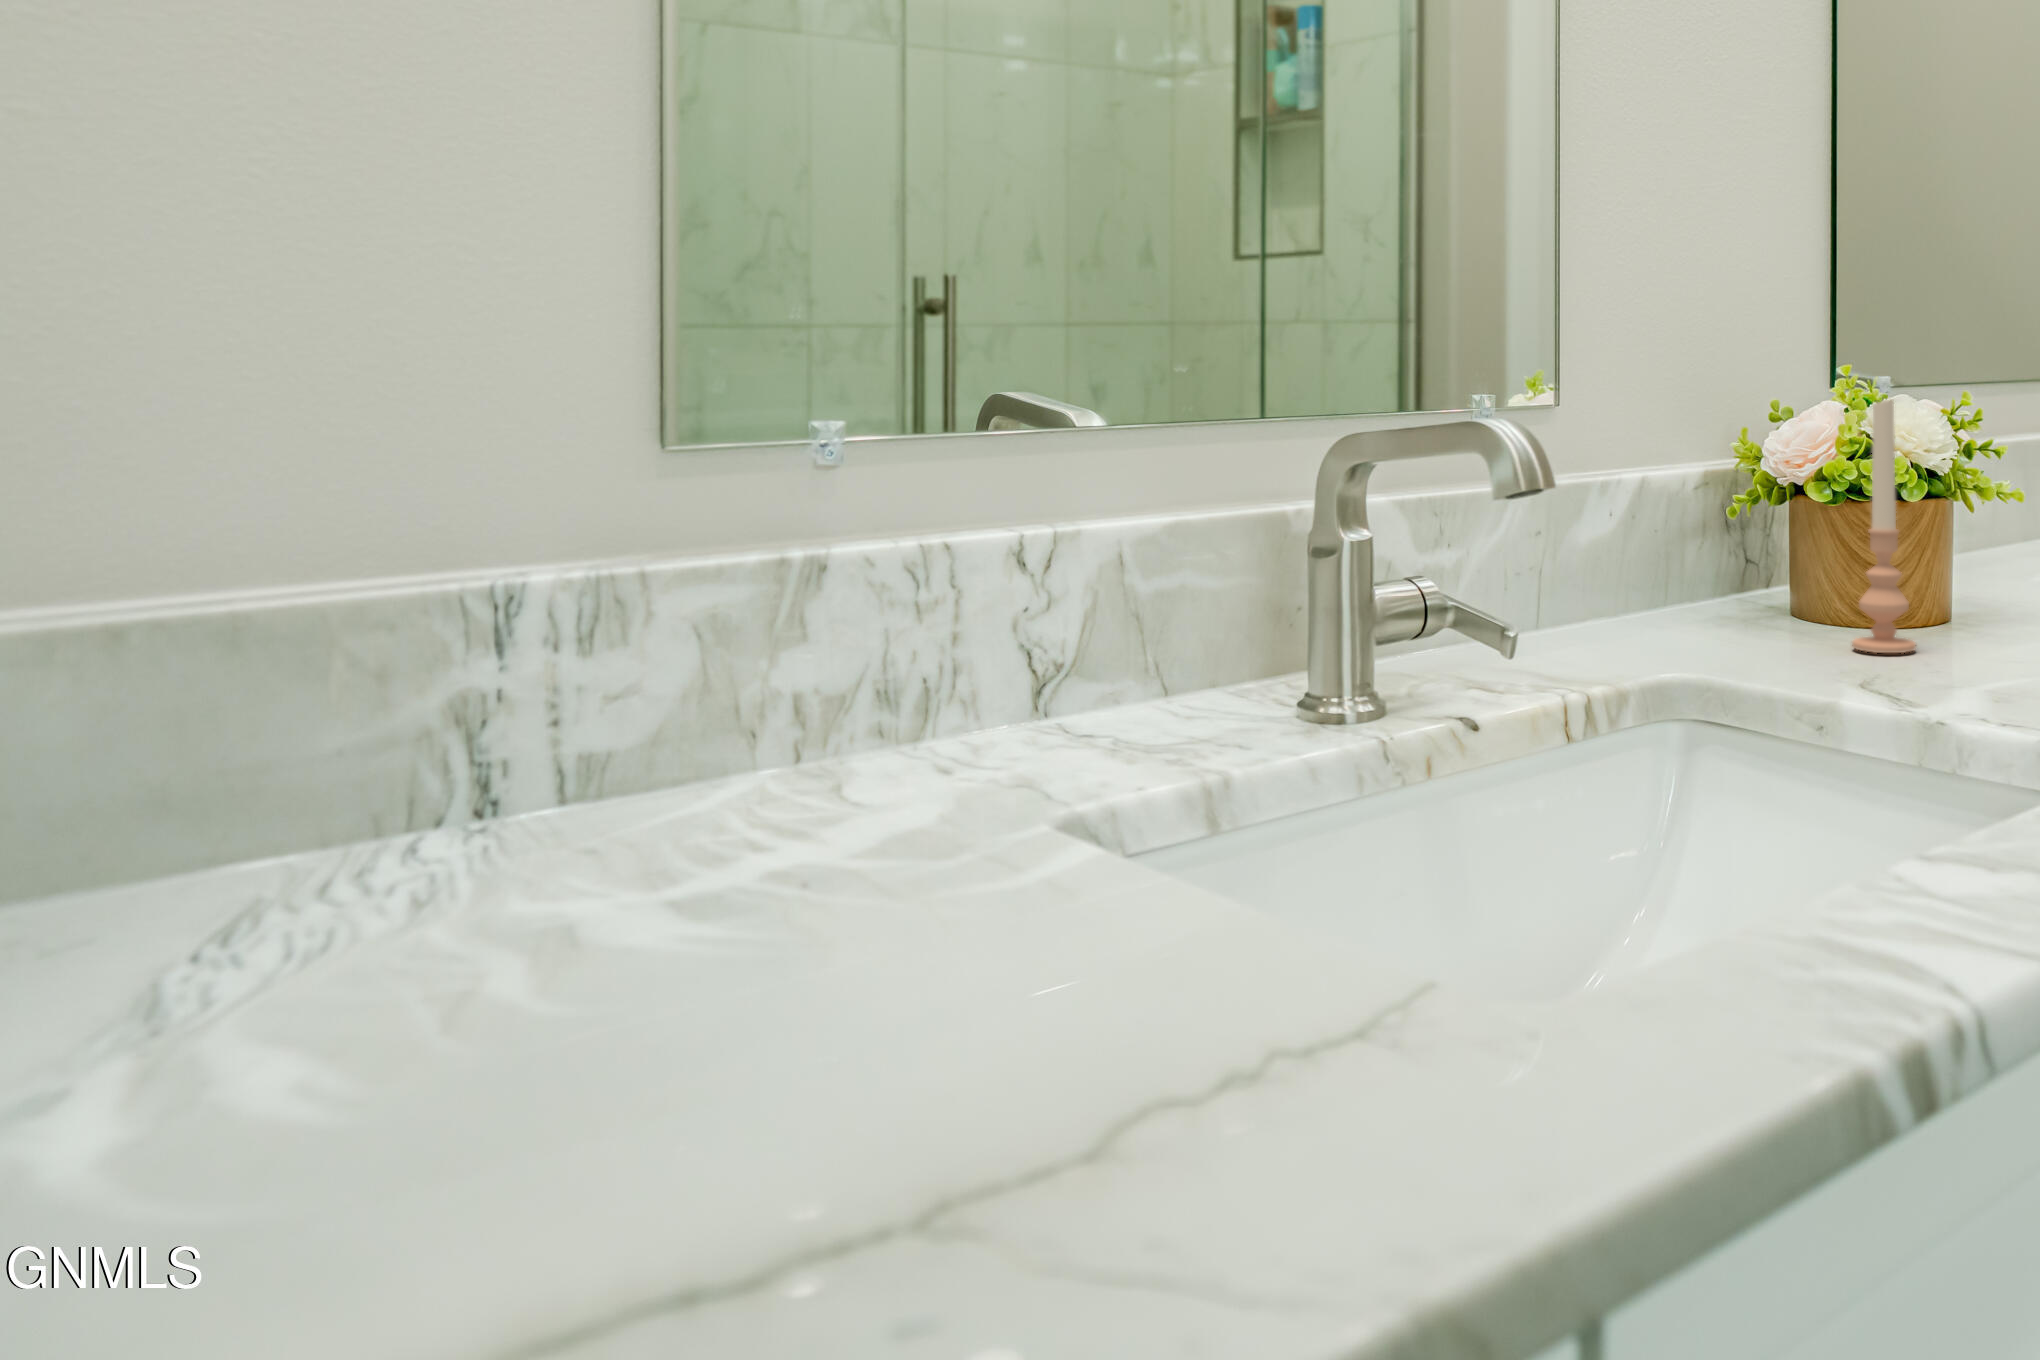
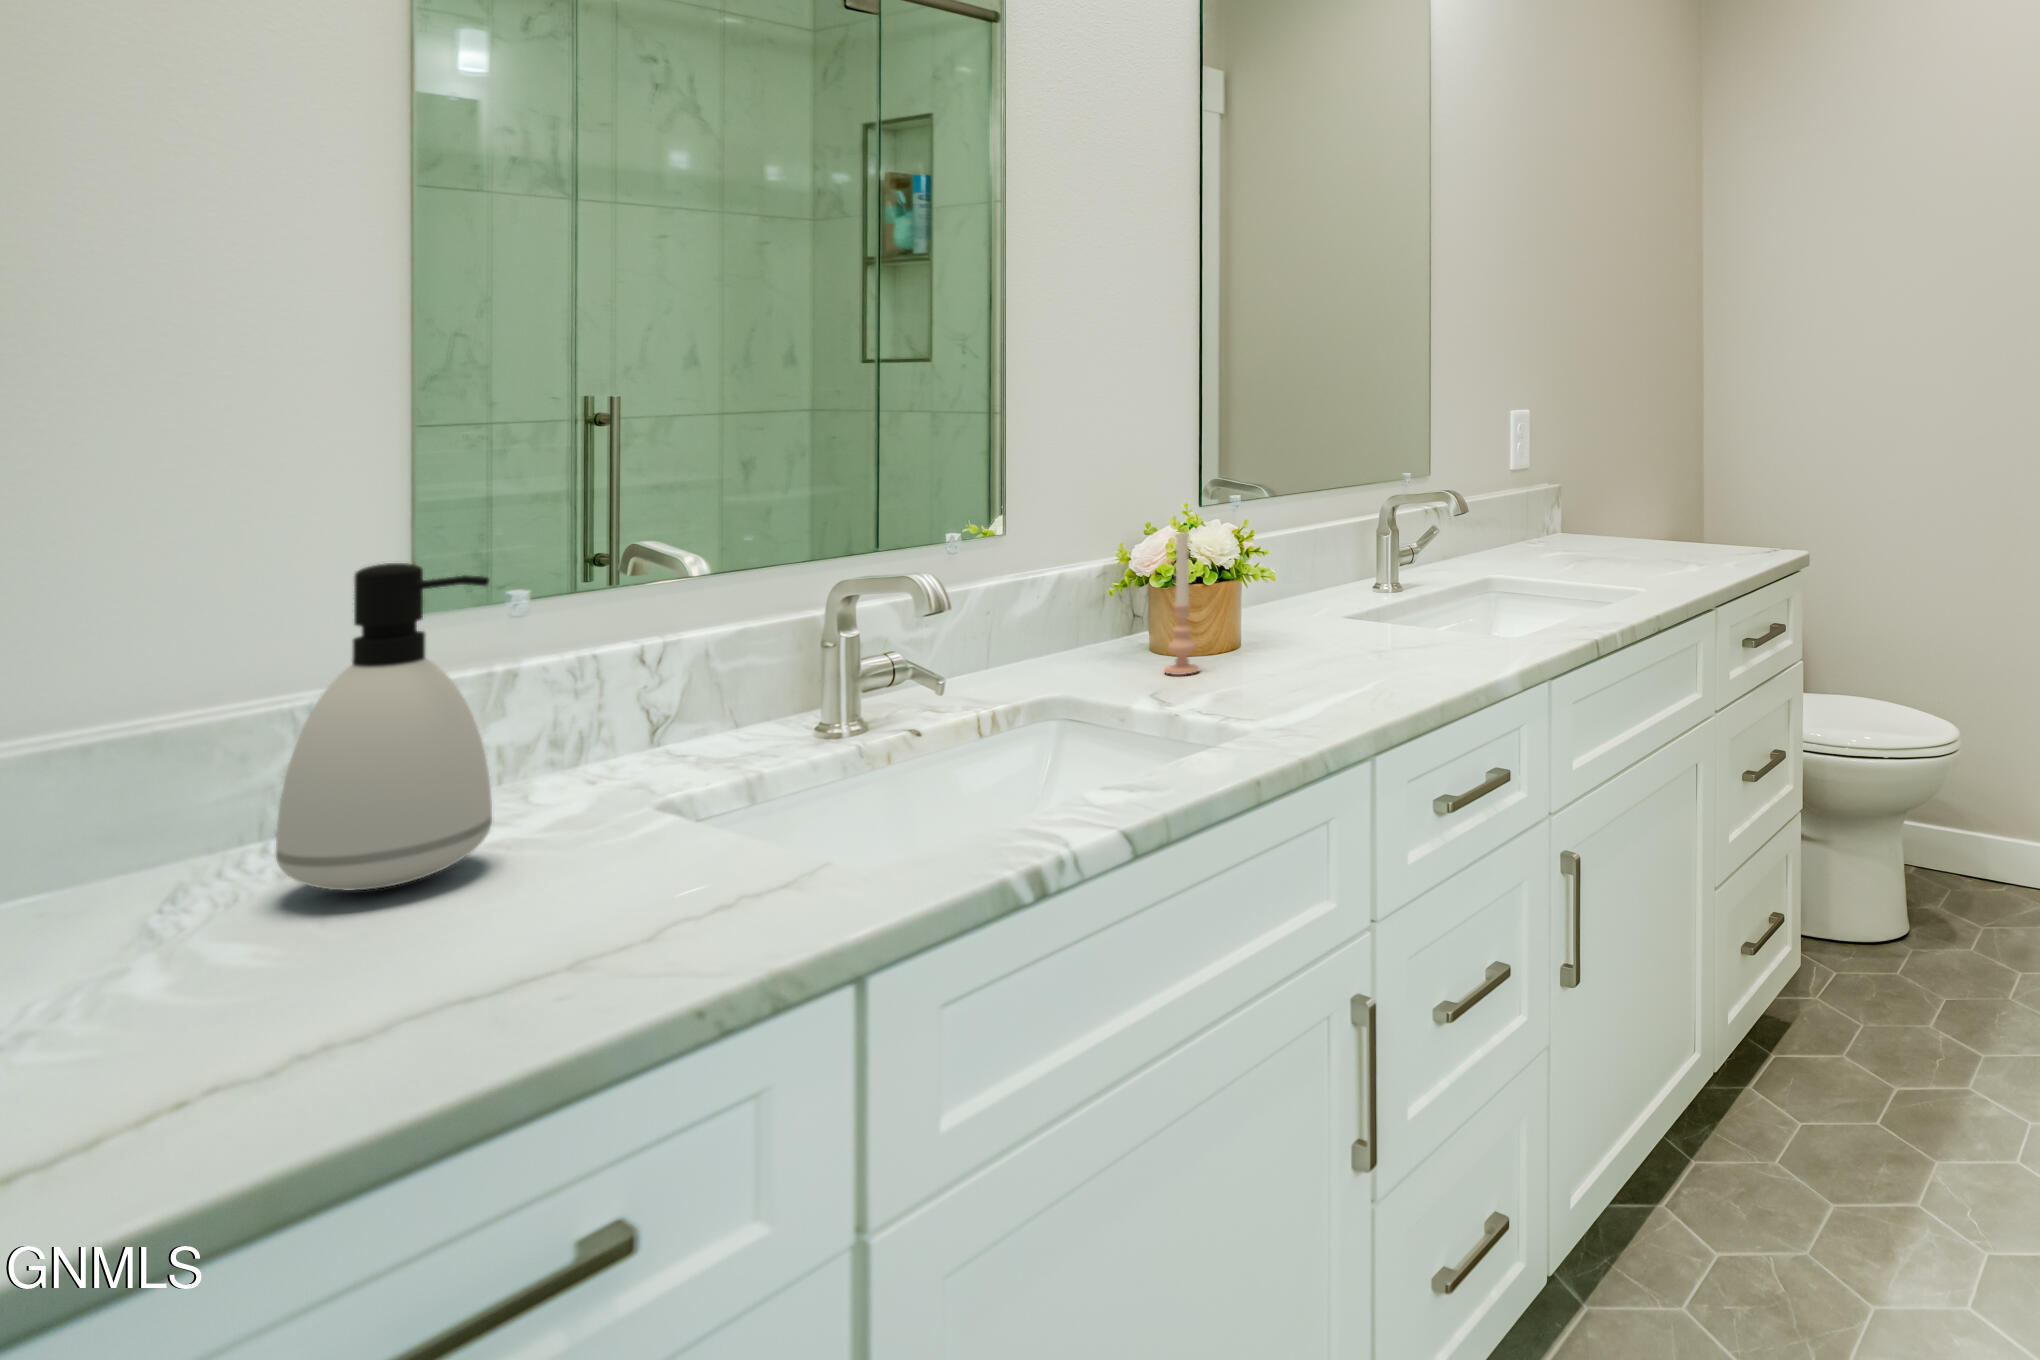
soap dispenser: none [347,275,750,948] -> present [276,563,492,890]

